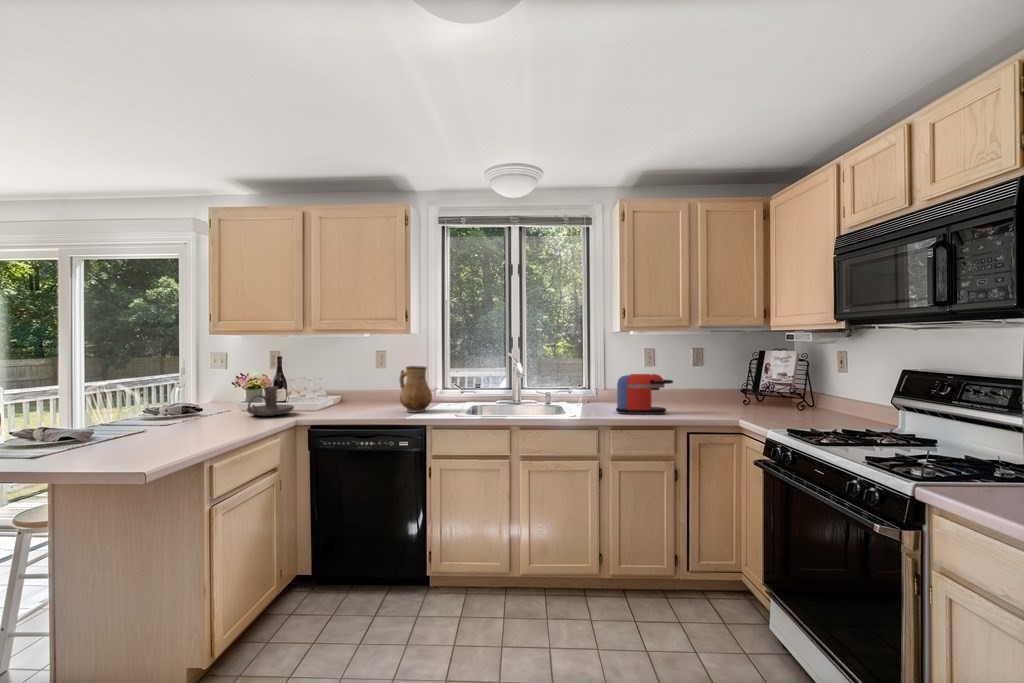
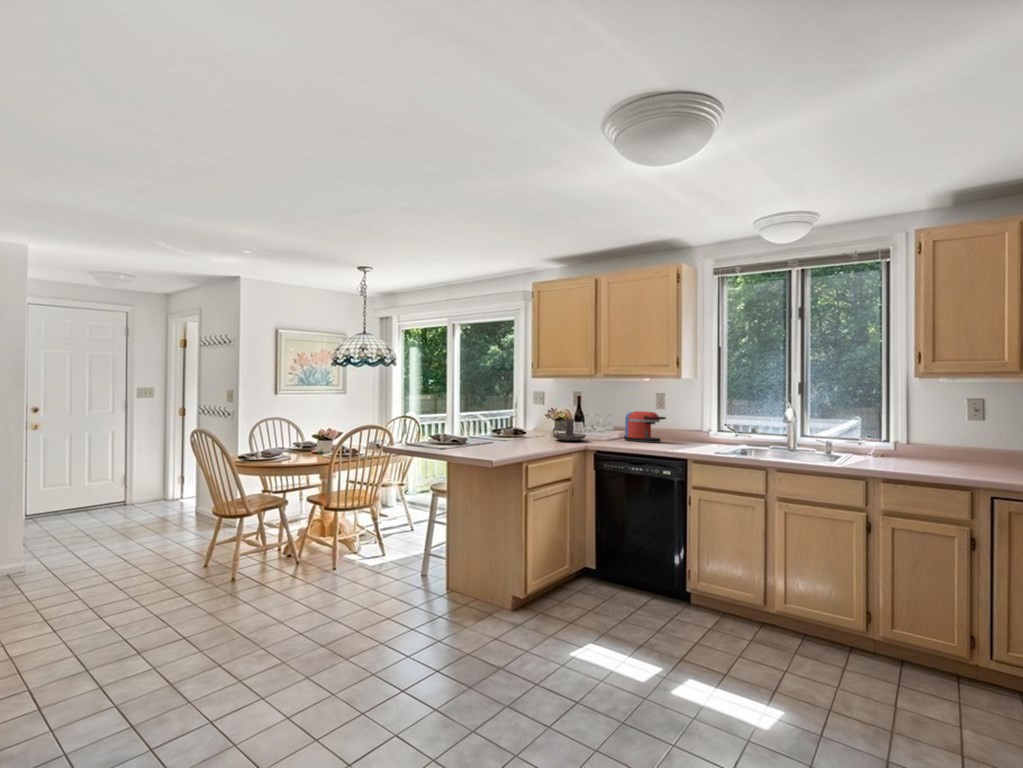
ceramic pitcher: present [399,366,432,413] -> none [669,407,699,448]
coffee maker: present [616,374,673,414] -> present [624,411,666,443]

